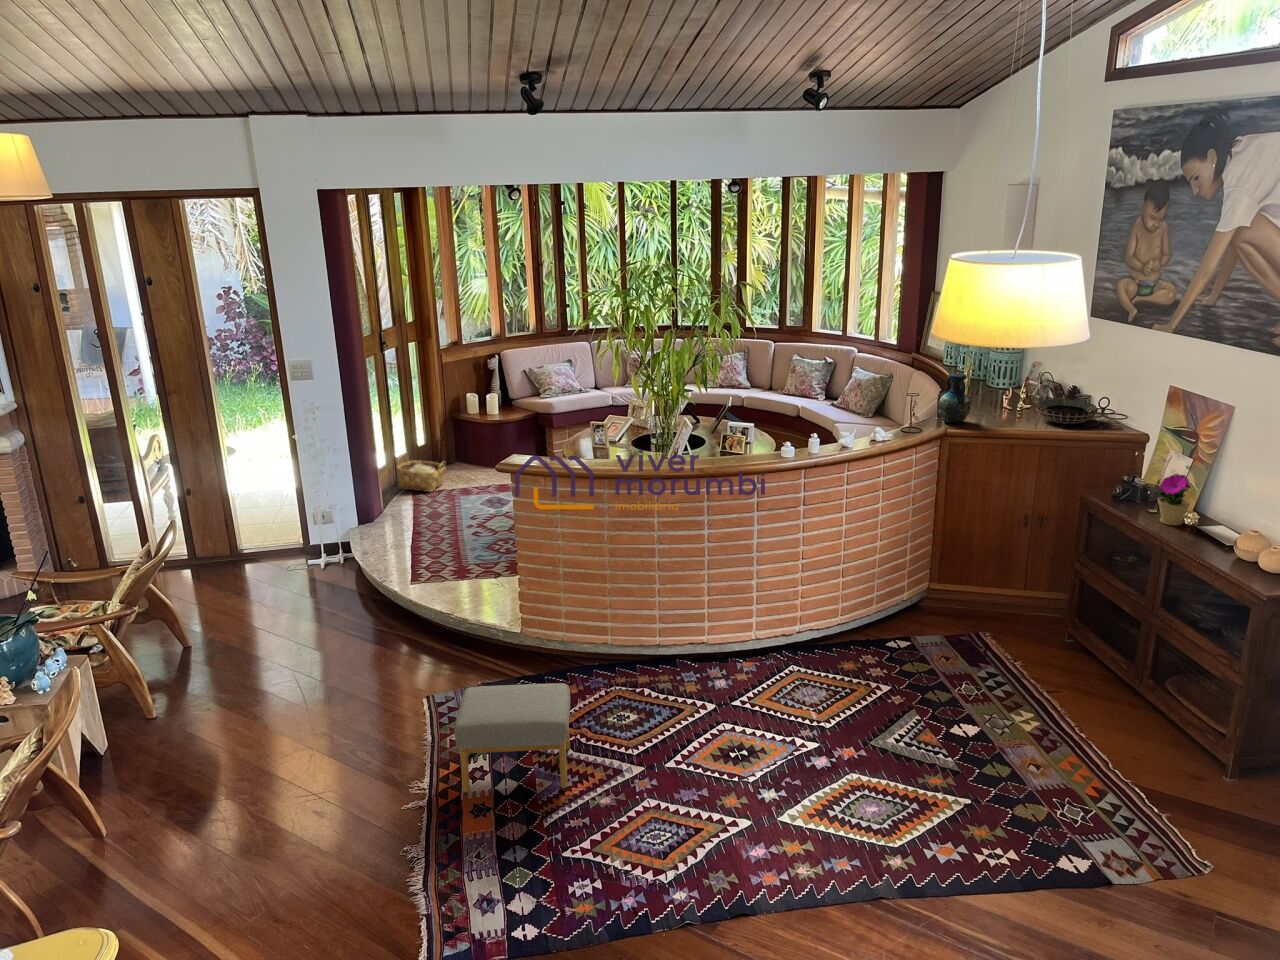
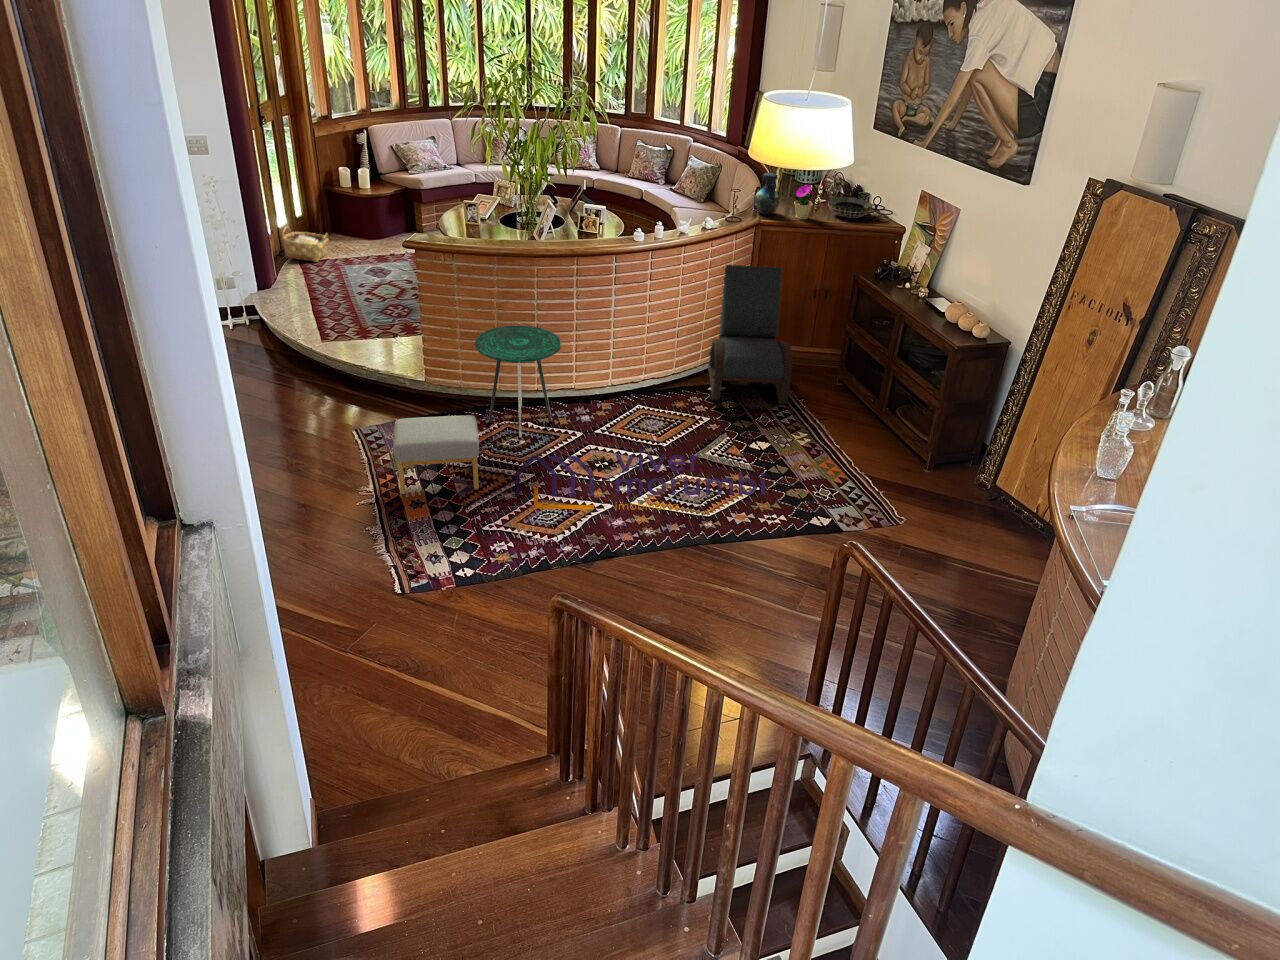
flower pot: present [1158,474,1191,525] -> present [794,184,814,219]
lounge chair: none [886,485,1005,669] -> present [708,265,792,404]
side table: none [576,564,688,712] -> present [475,325,562,437]

